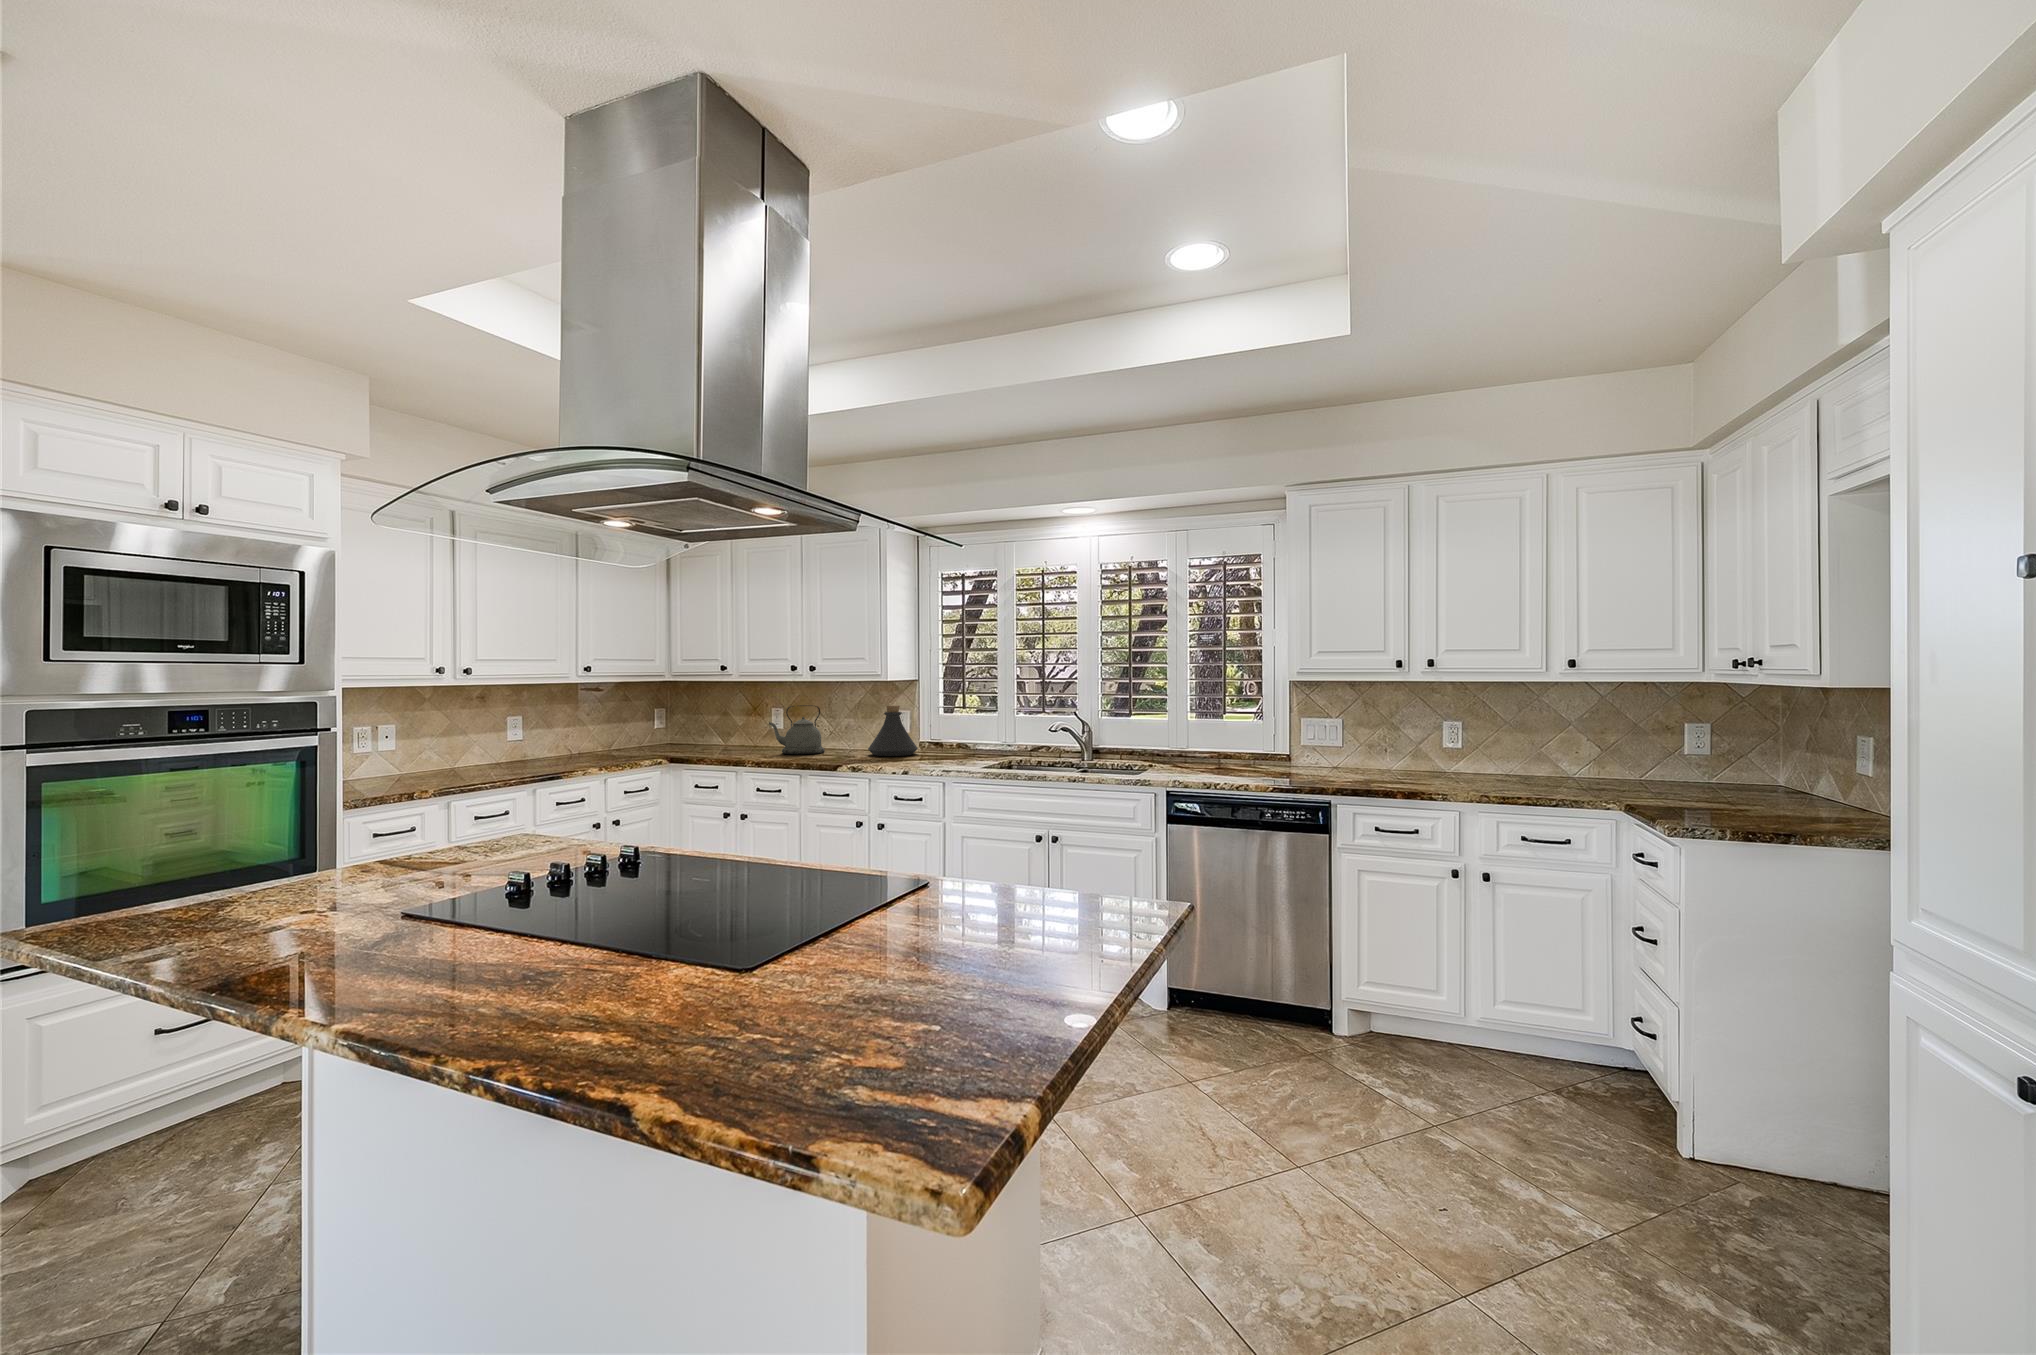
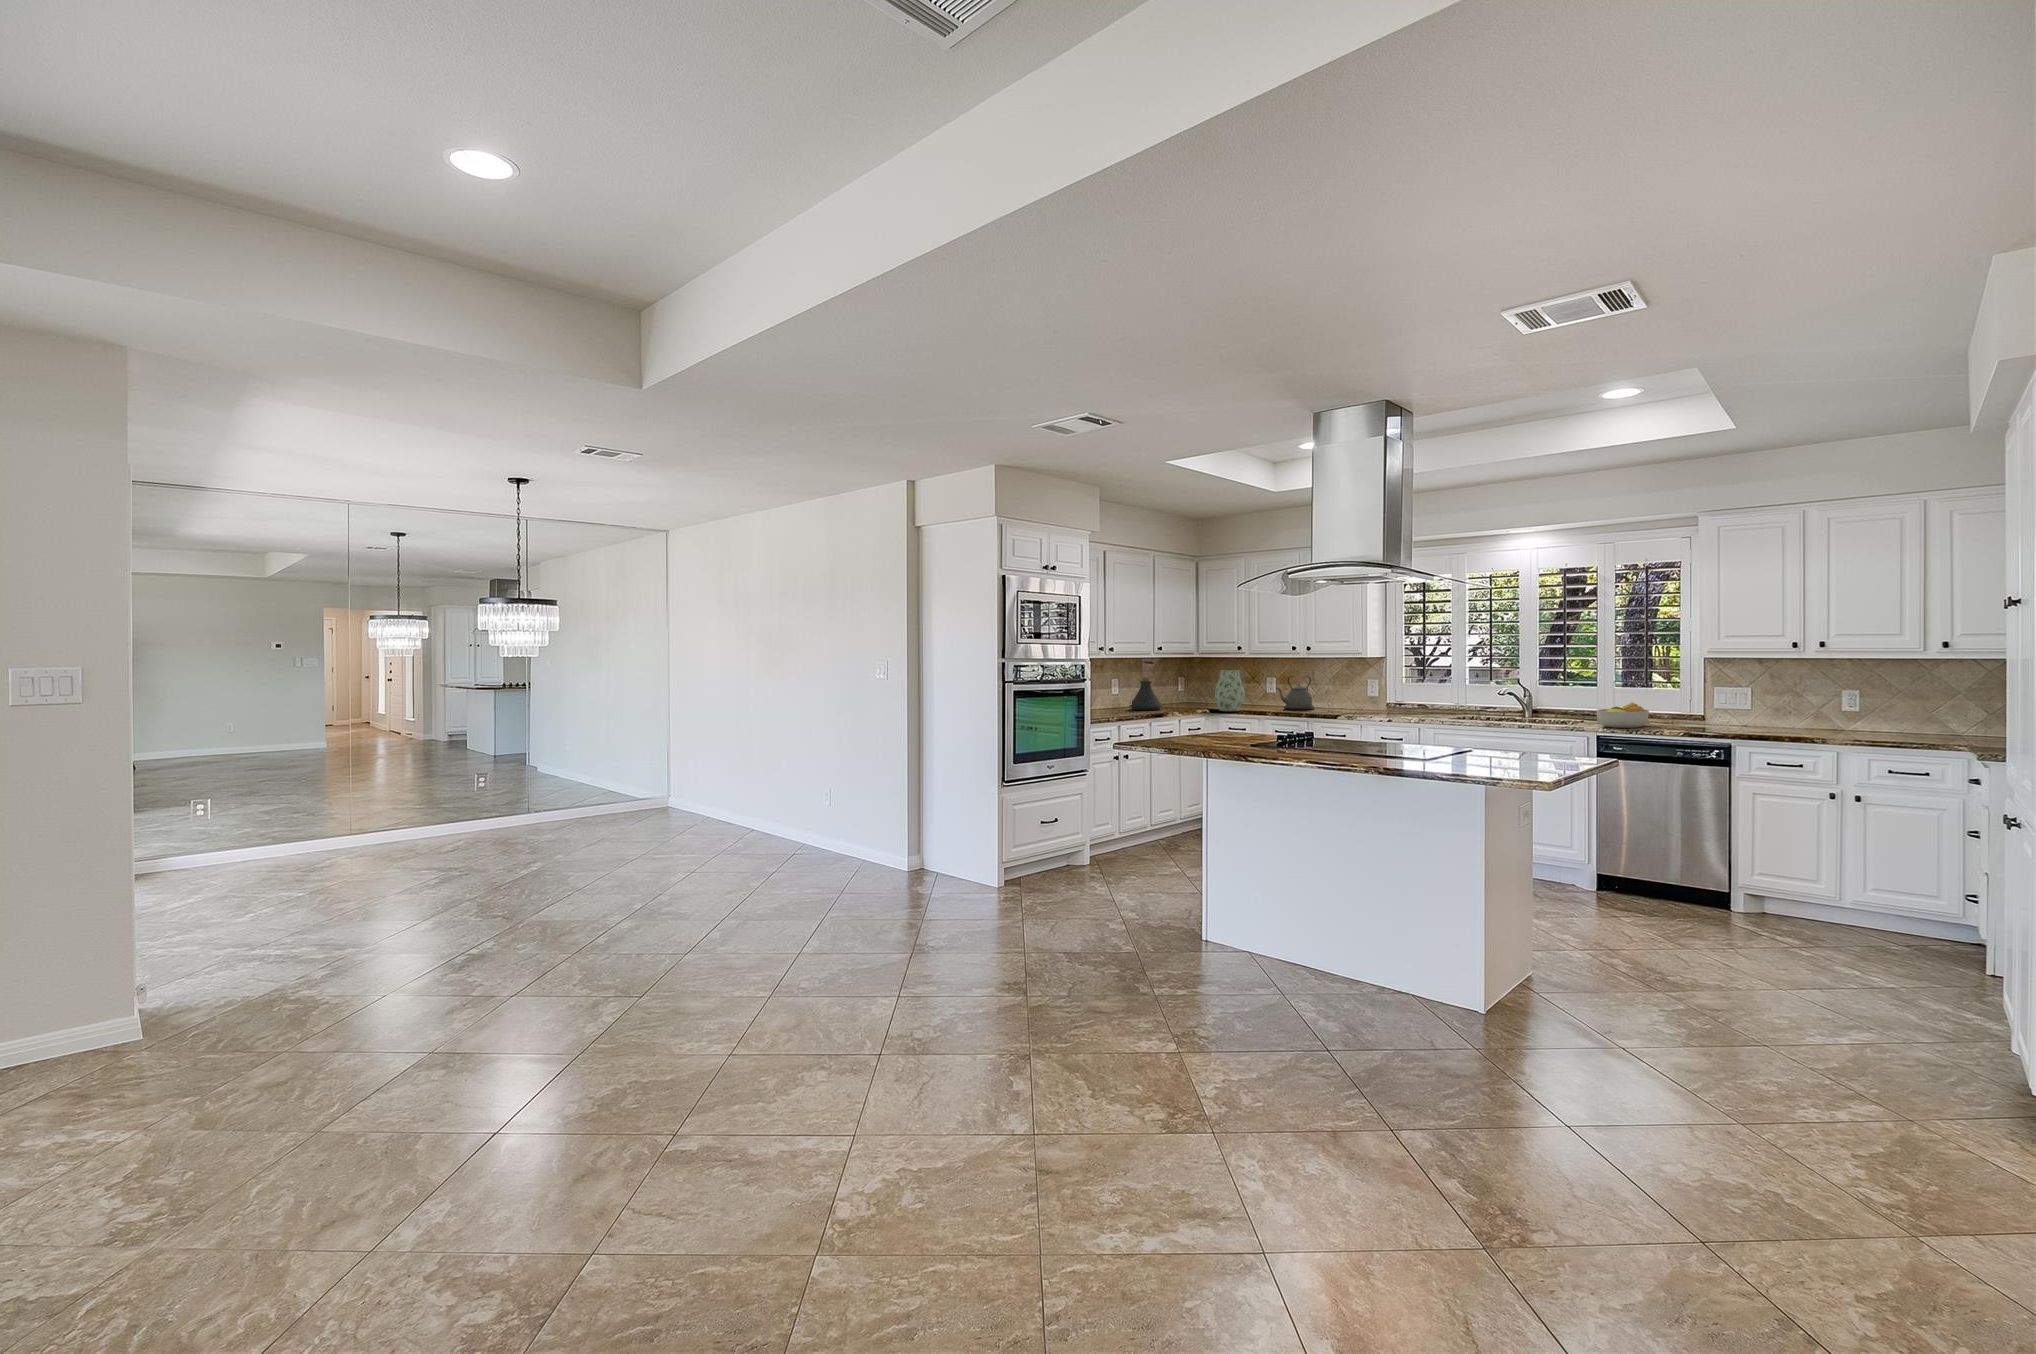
vase: none [674,698,720,759] -> present [1215,670,1245,711]
bottle: present [868,706,918,756] -> present [1130,677,1162,710]
fruit bowl: none [1167,740,1230,778] -> present [1596,703,1649,728]

